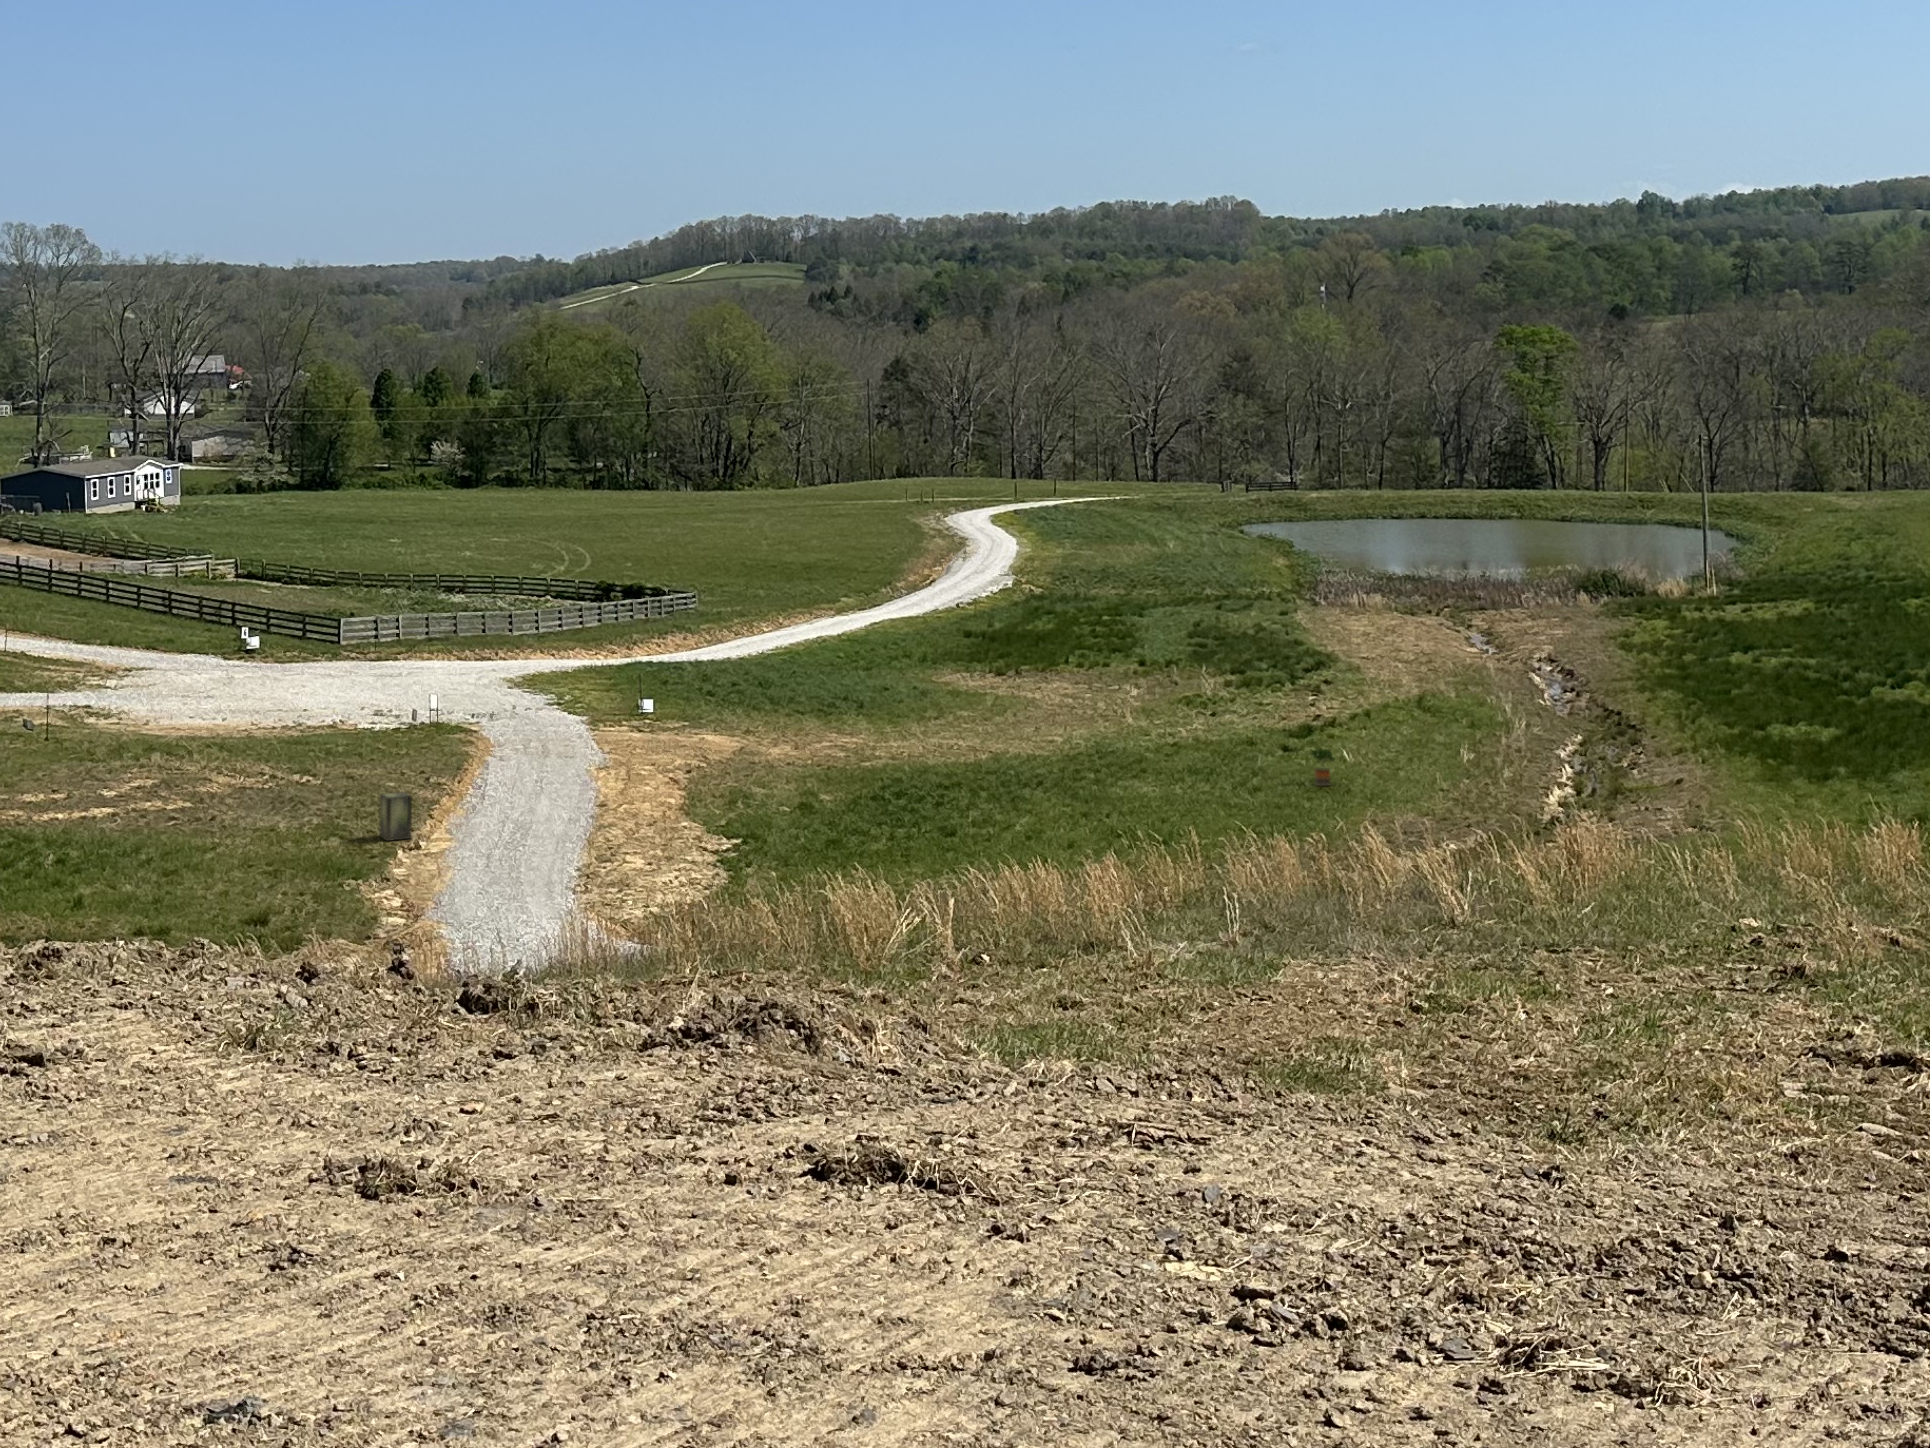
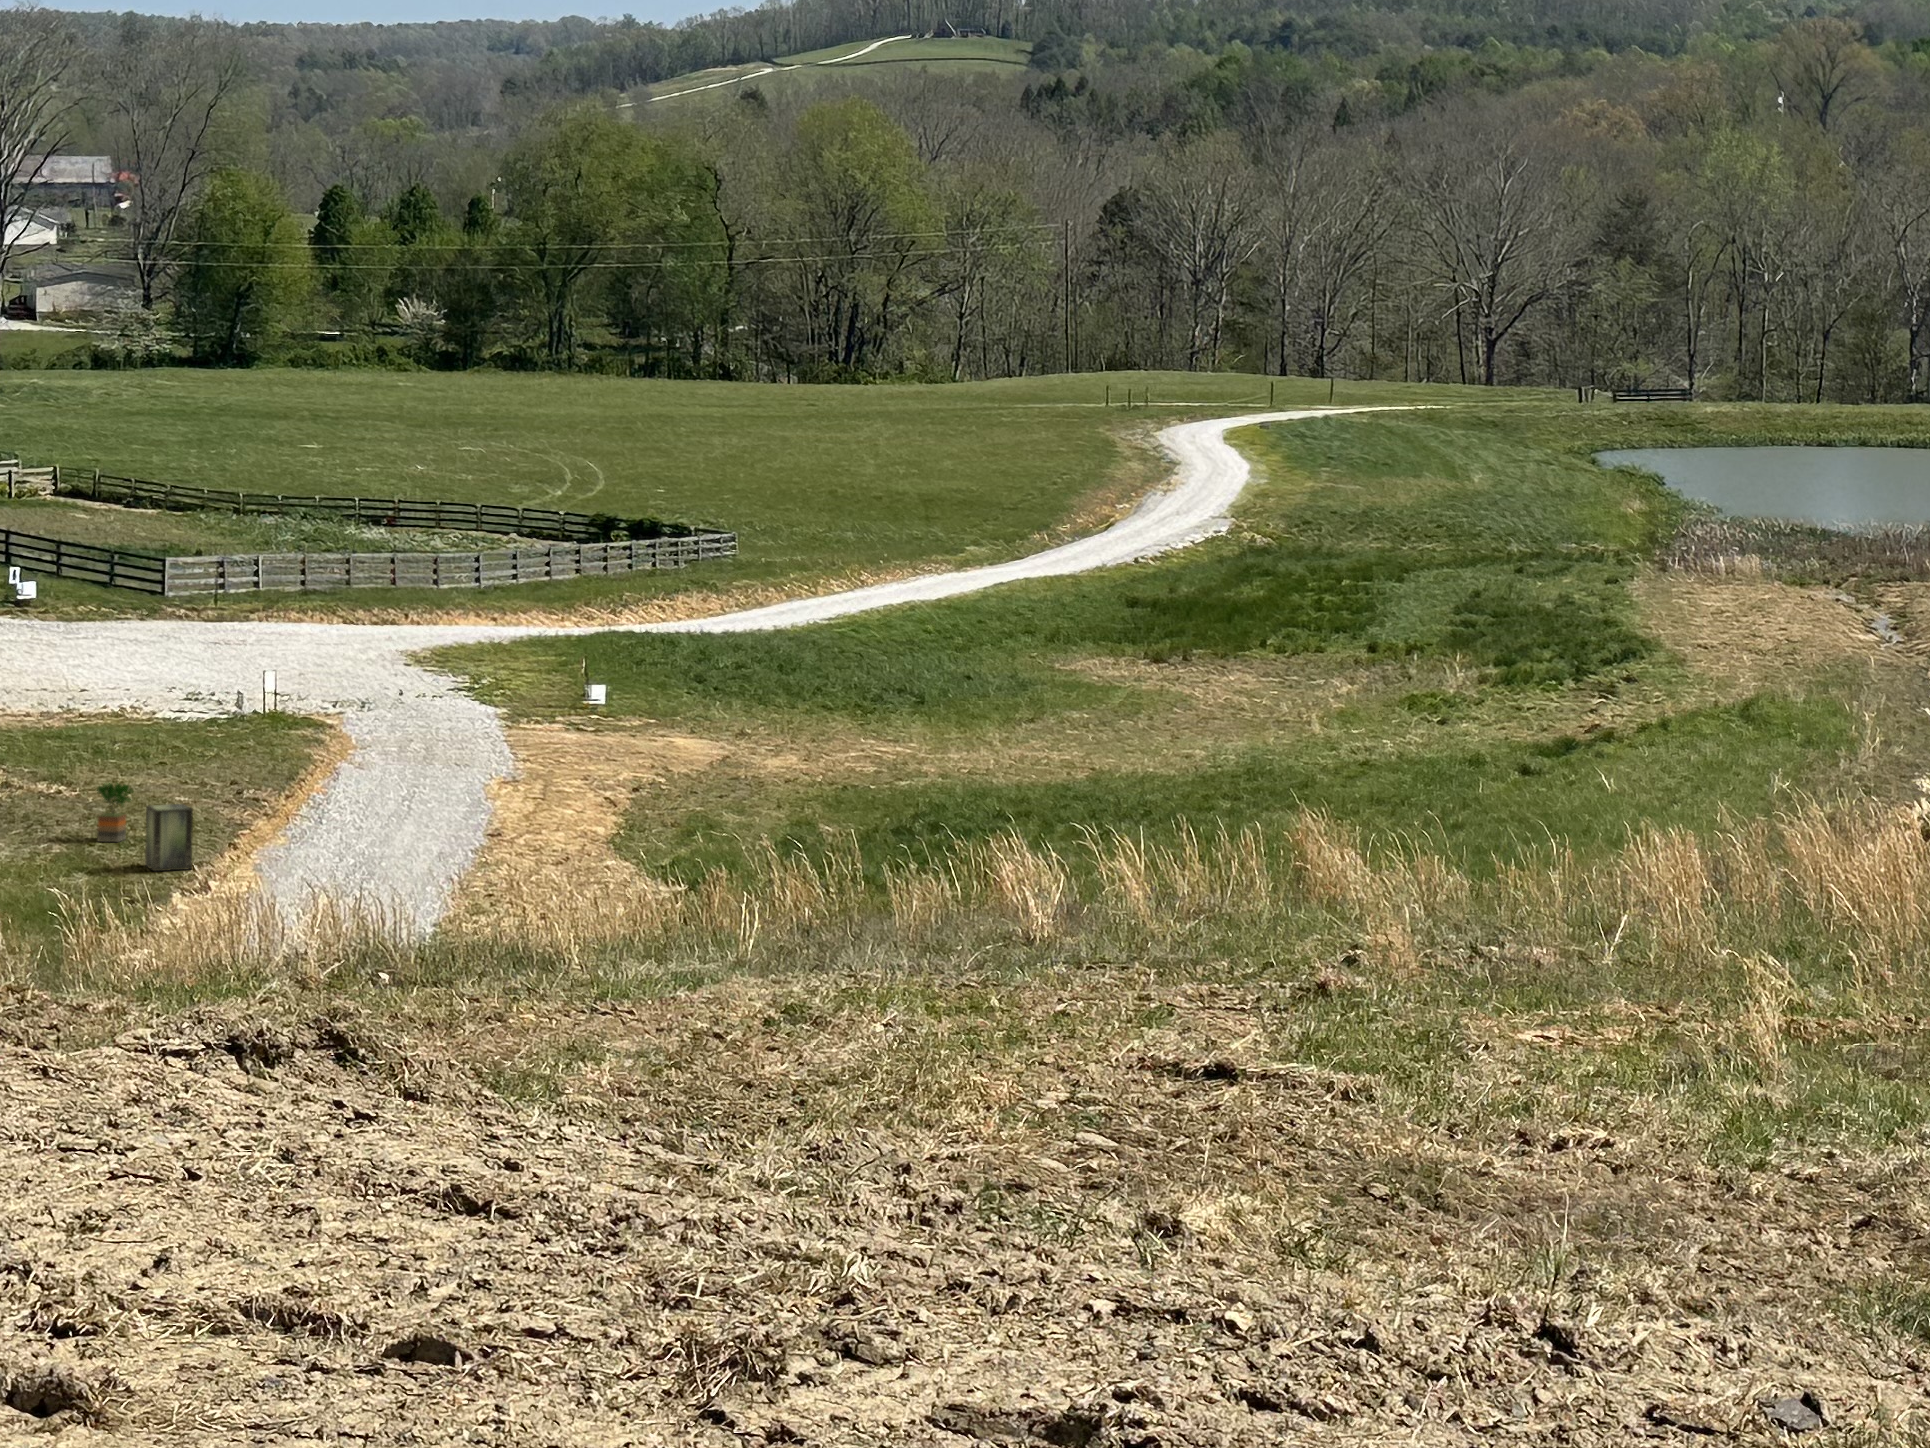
potted tree: present [1311,749,1335,786] -> present [97,783,133,842]

